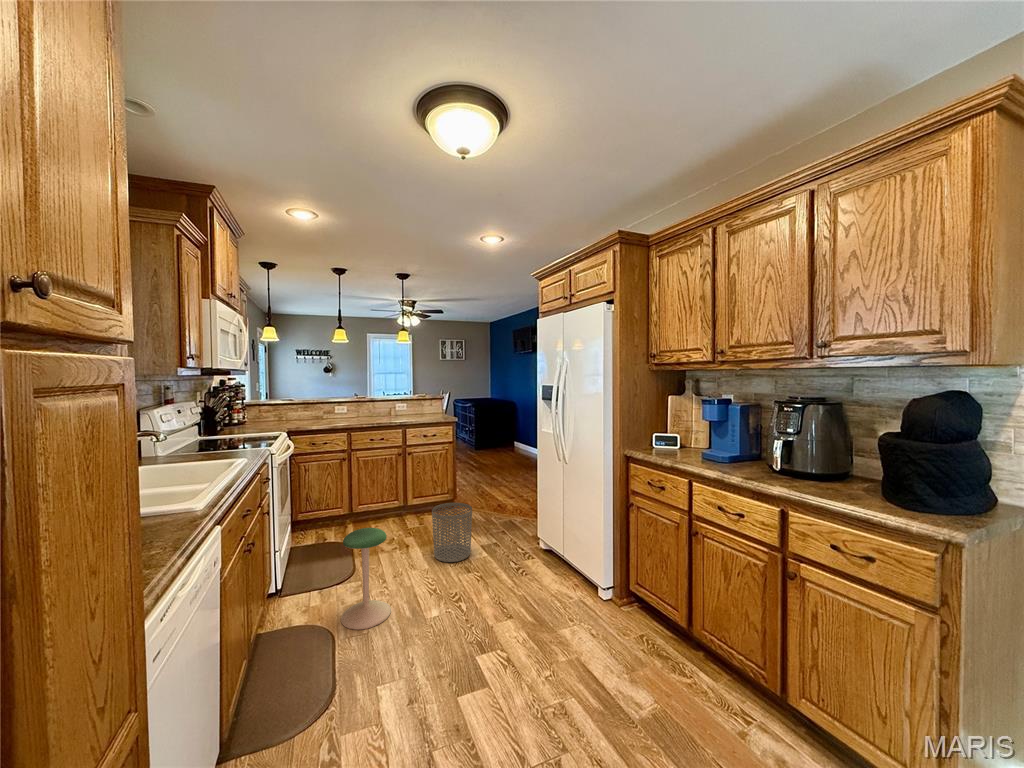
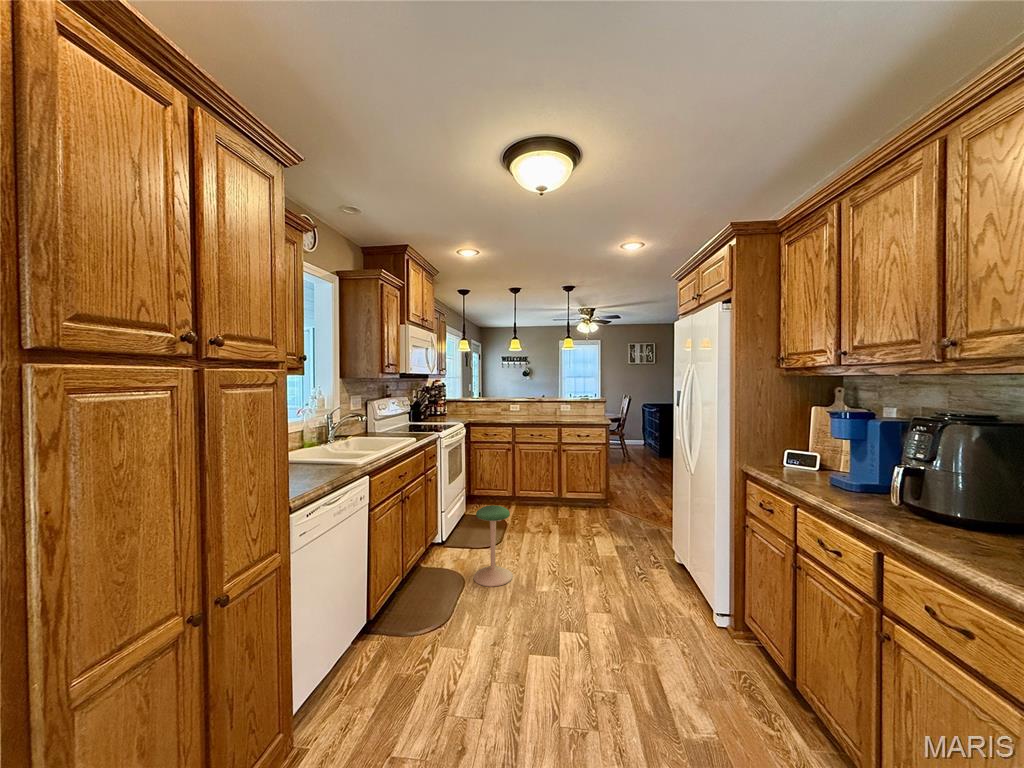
waste bin: present [432,503,472,562] -> none [566,499,604,555]

